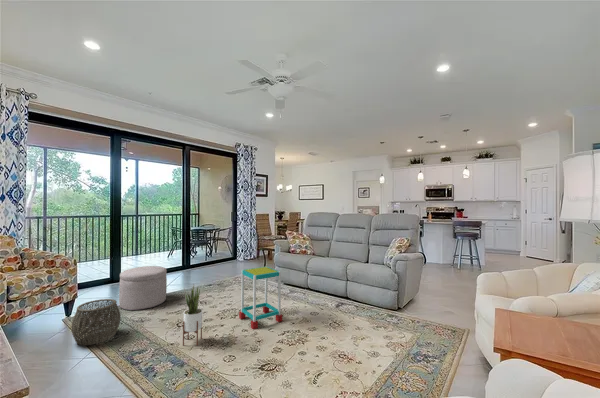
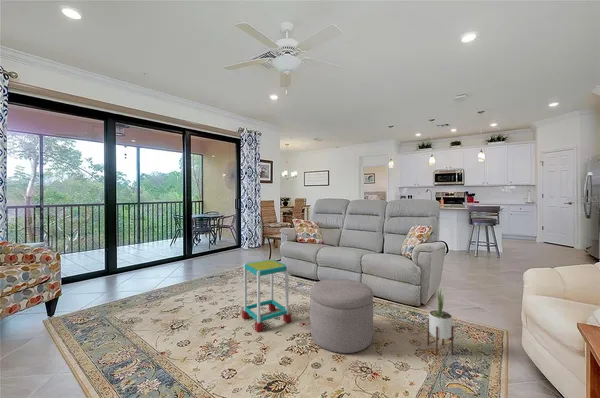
ottoman: present [119,266,167,310] -> present [310,279,373,353]
potted plant: present [183,285,202,346] -> present [428,285,453,355]
woven basket: present [71,299,121,345] -> none [45,299,105,355]

